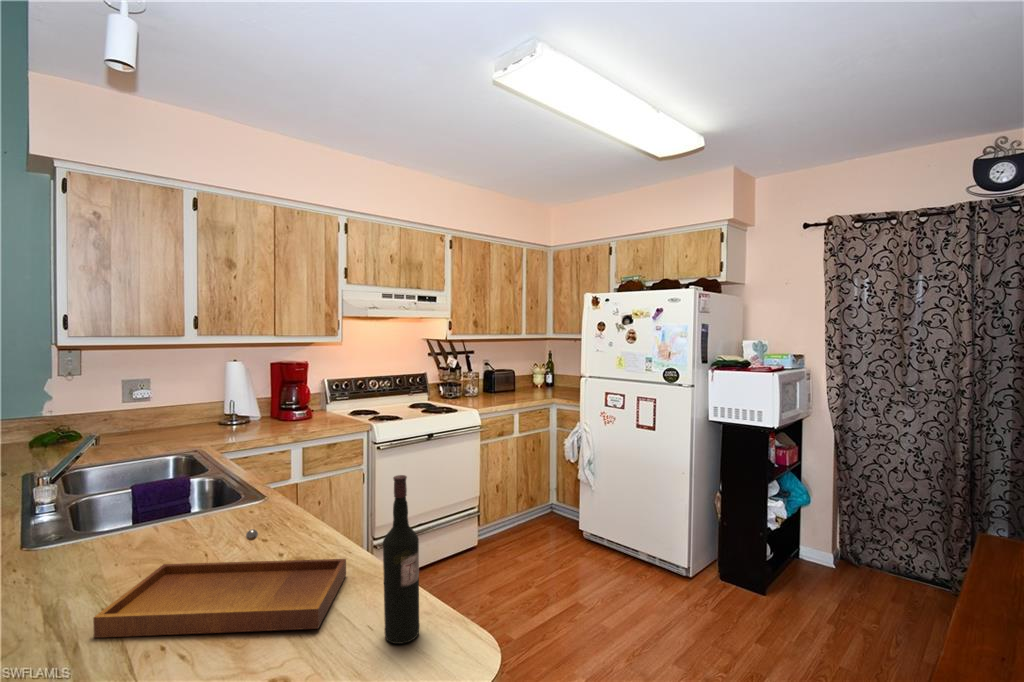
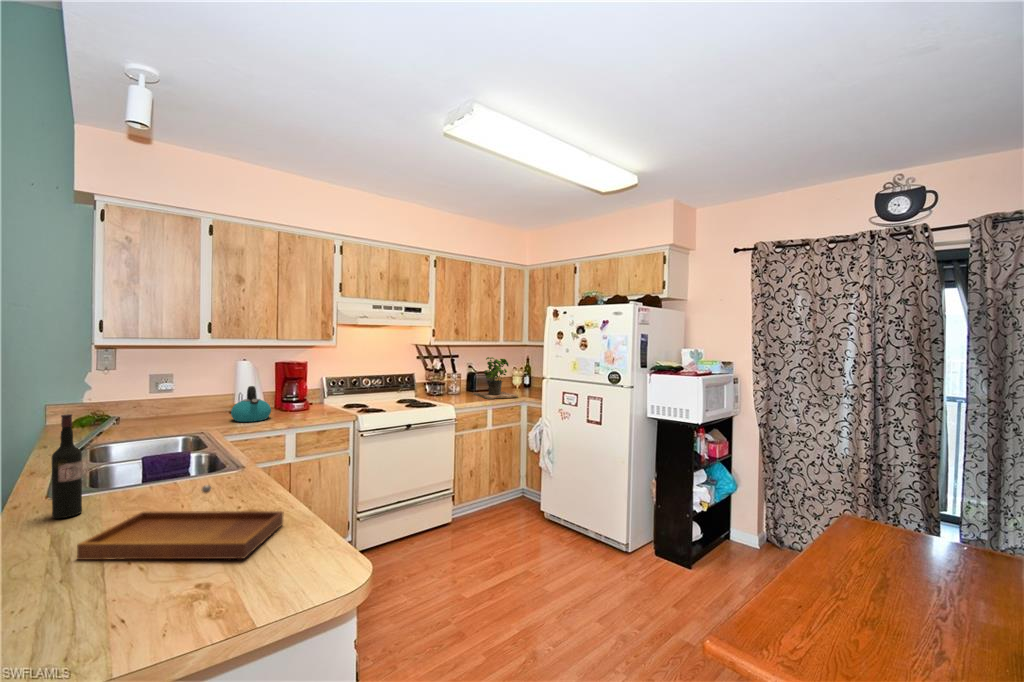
potted plant: none [493,353,546,401] -> present [474,357,518,399]
kettle: none [225,392,272,436] -> present [231,386,271,422]
wine bottle: present [383,475,420,644] -> present [52,414,82,518]

